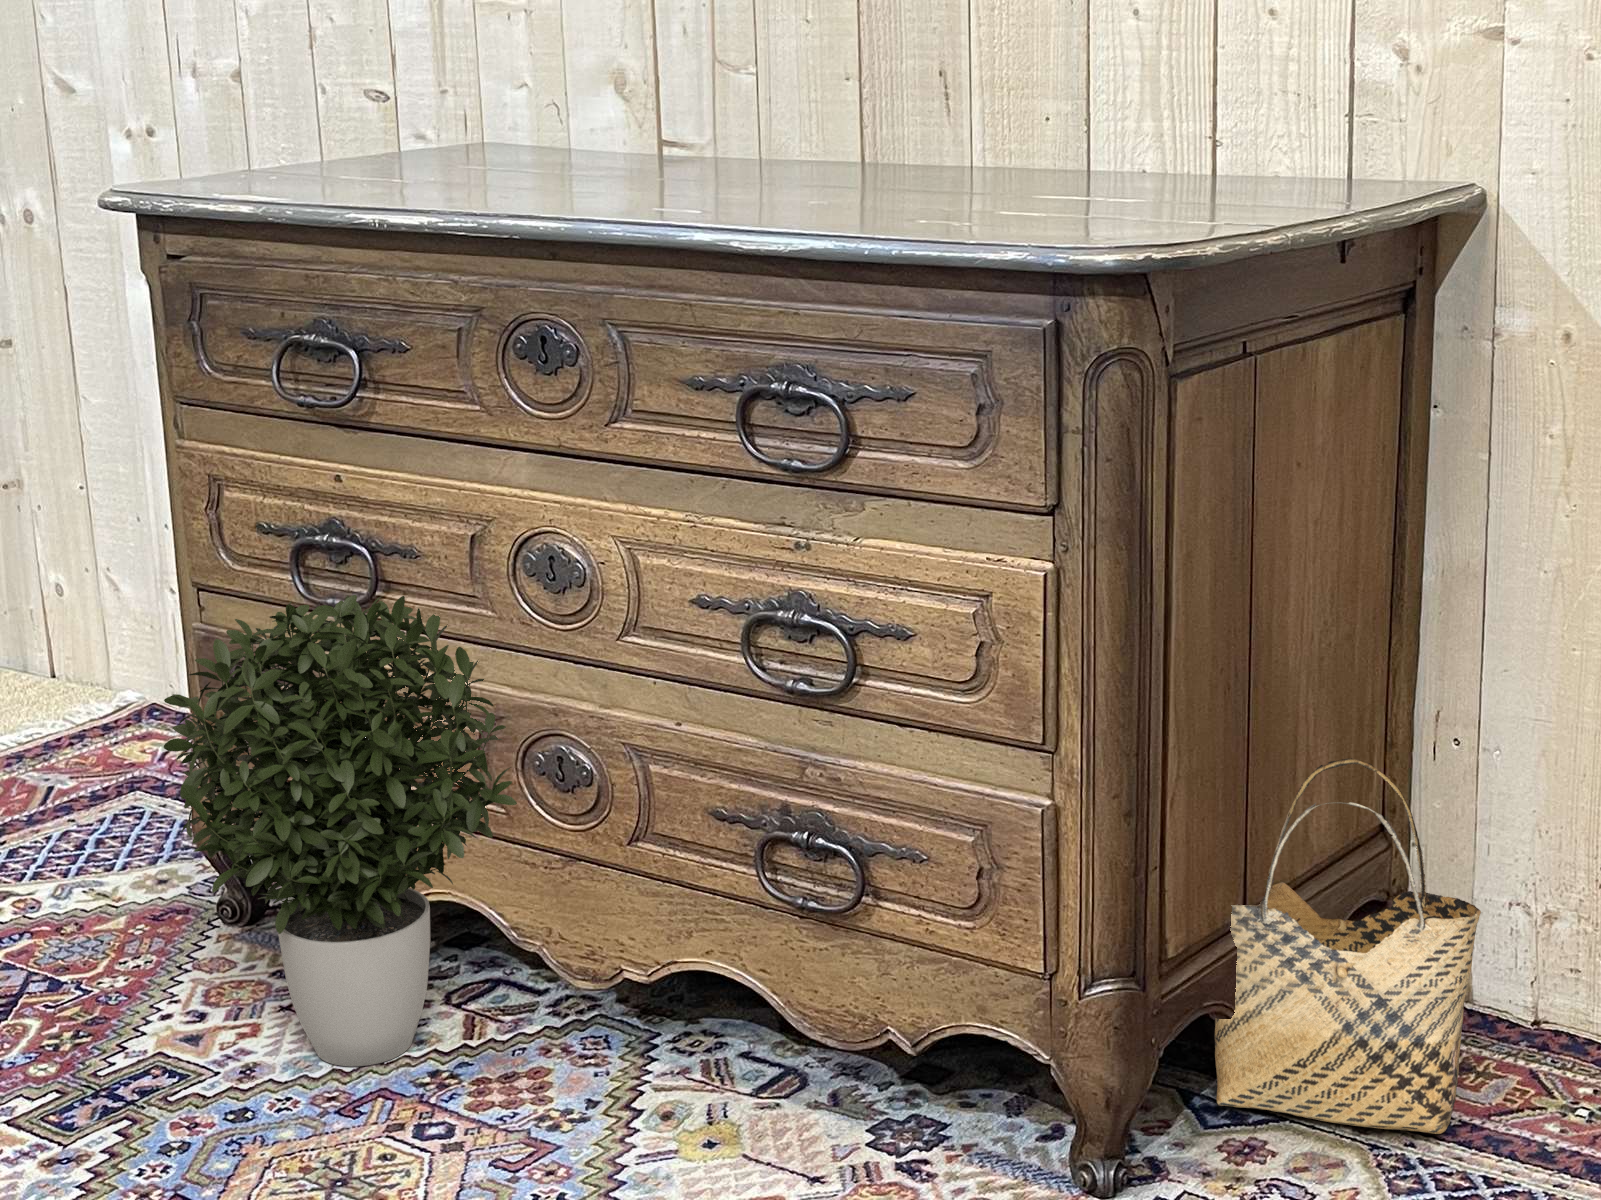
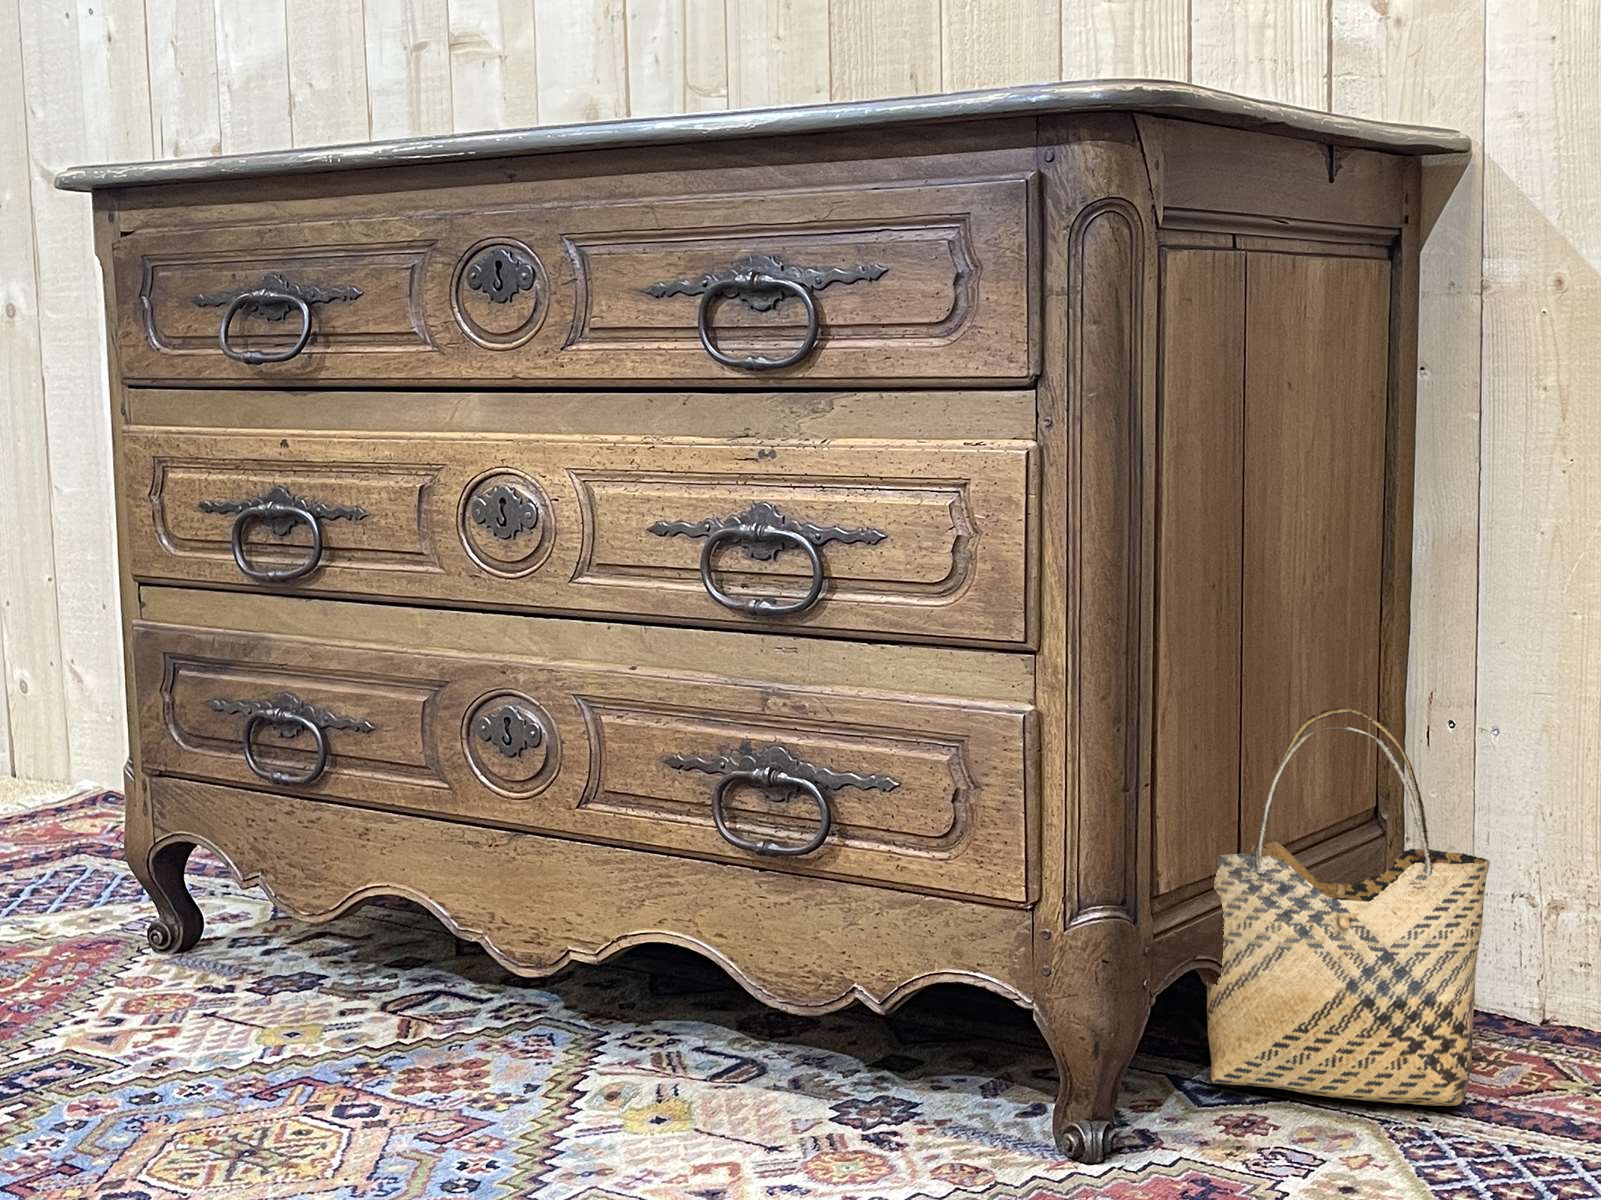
potted plant: present [164,595,517,1066] -> none [87,548,461,1059]

